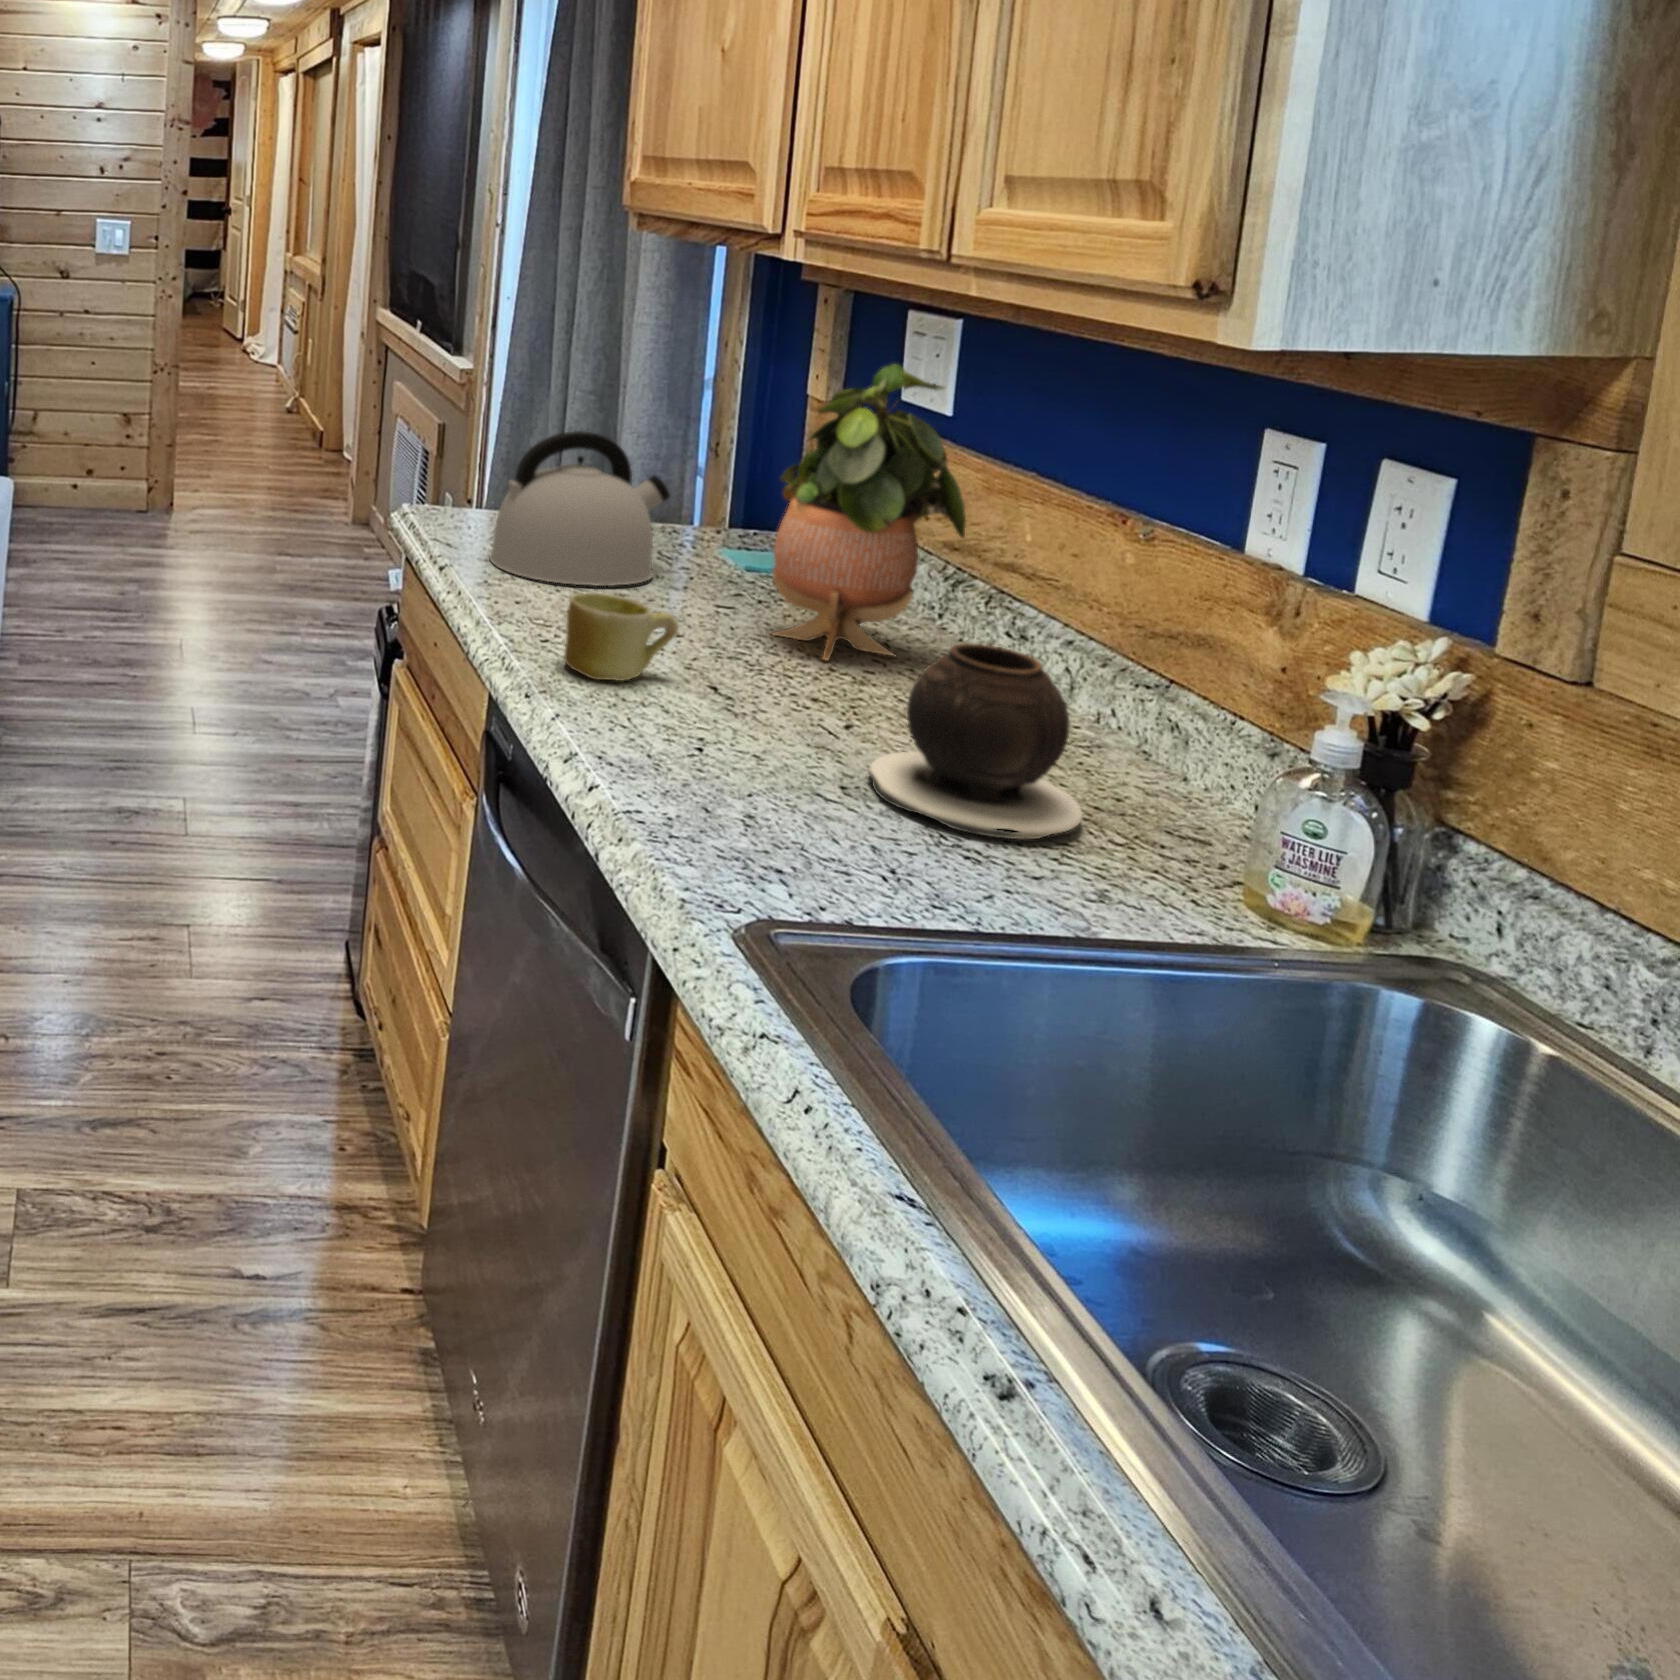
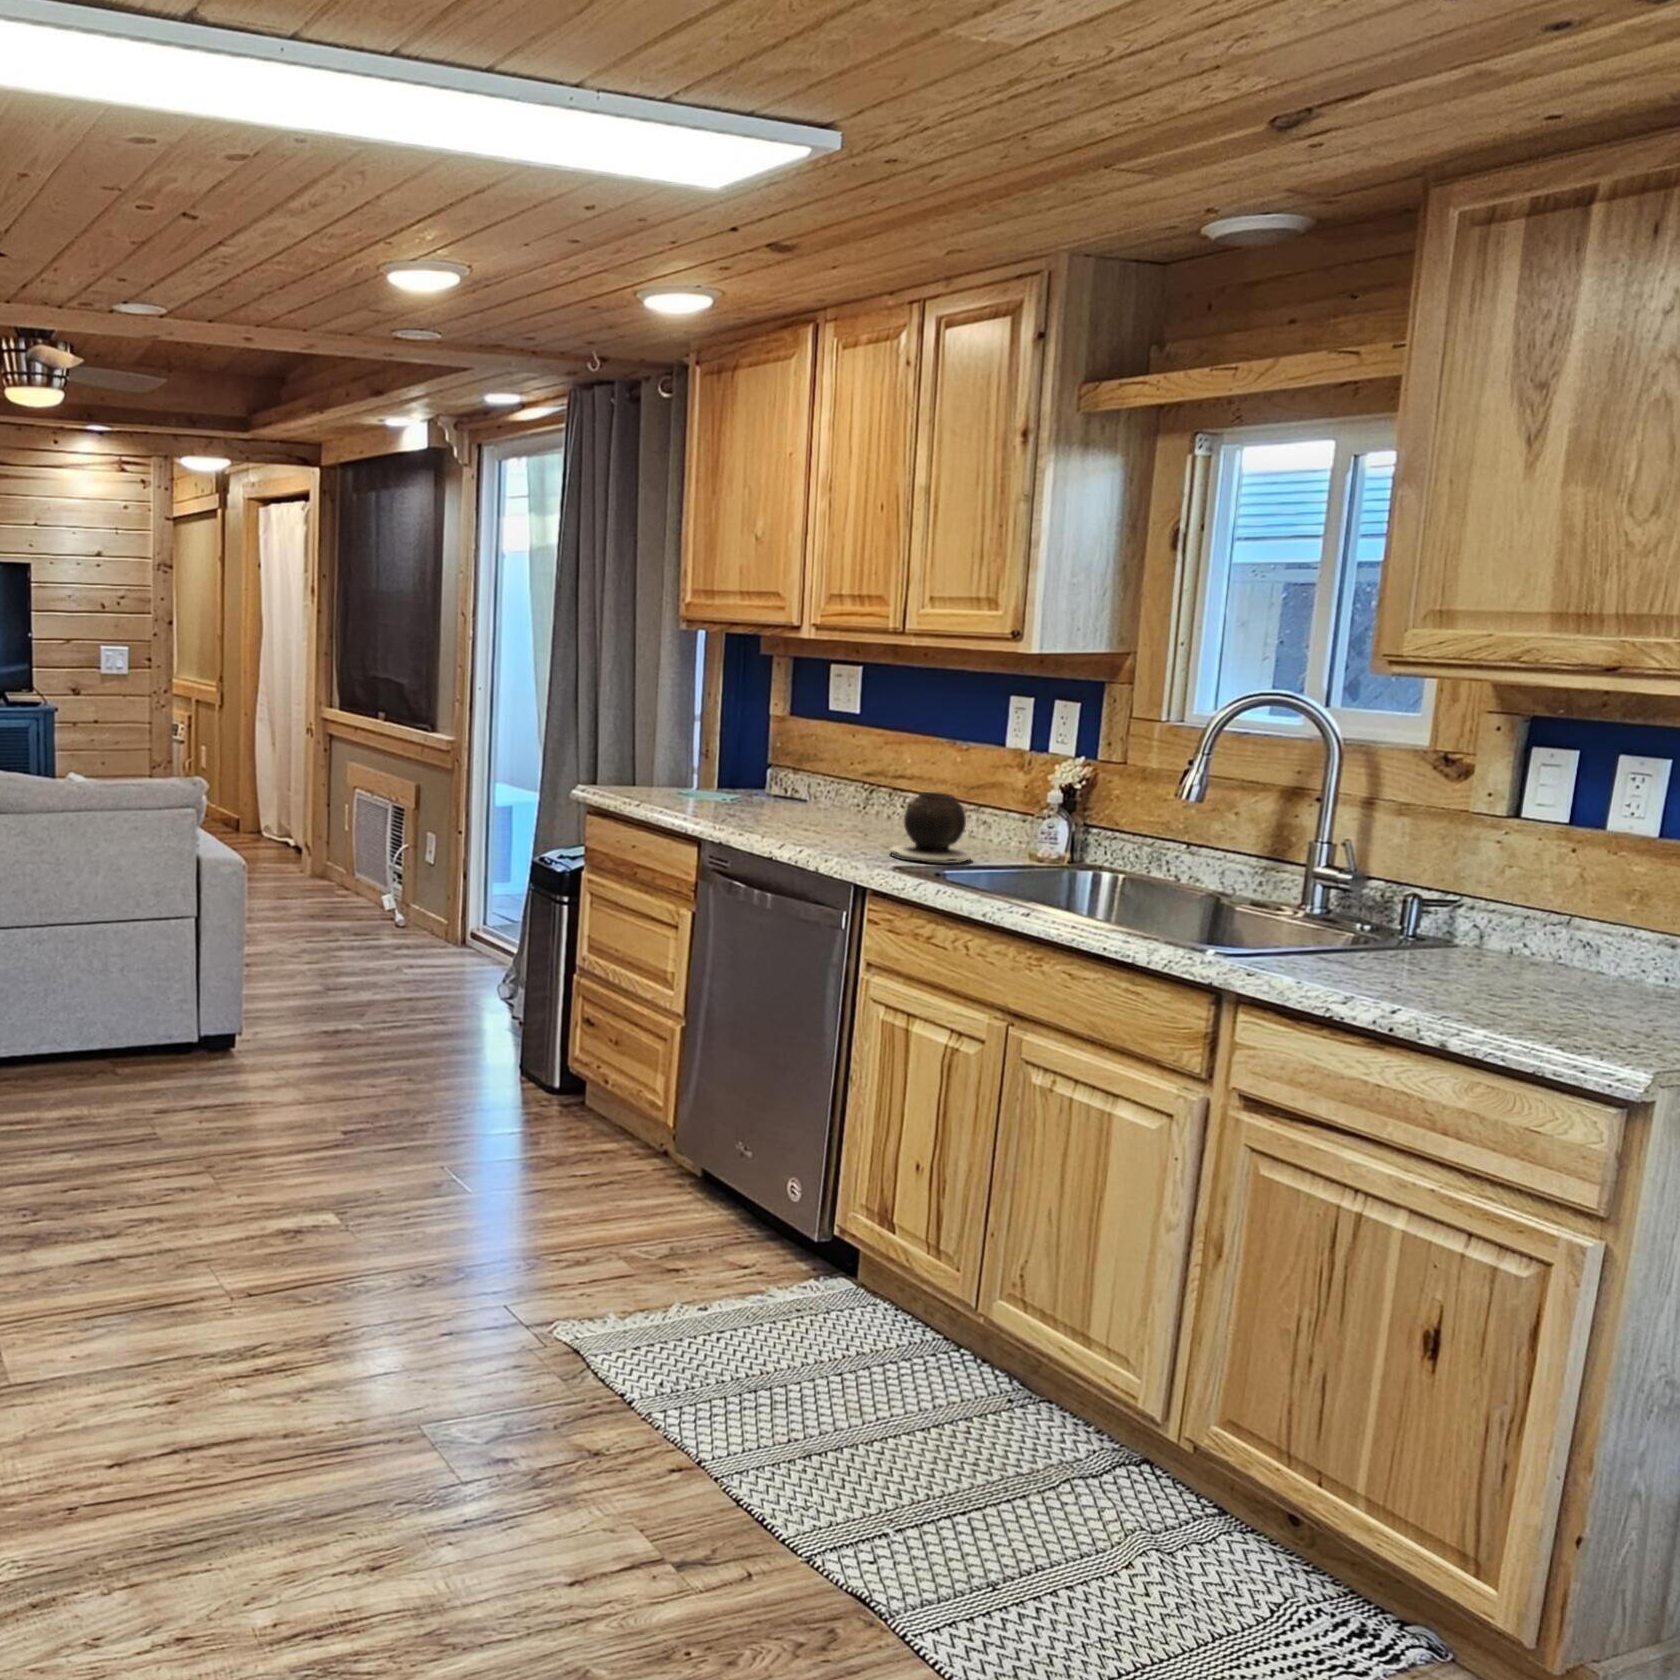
potted plant: present [772,364,966,660] -> none [800,686,888,828]
kettle: present [489,431,670,586] -> none [643,736,730,814]
mug: present [564,592,679,681] -> none [735,802,786,840]

